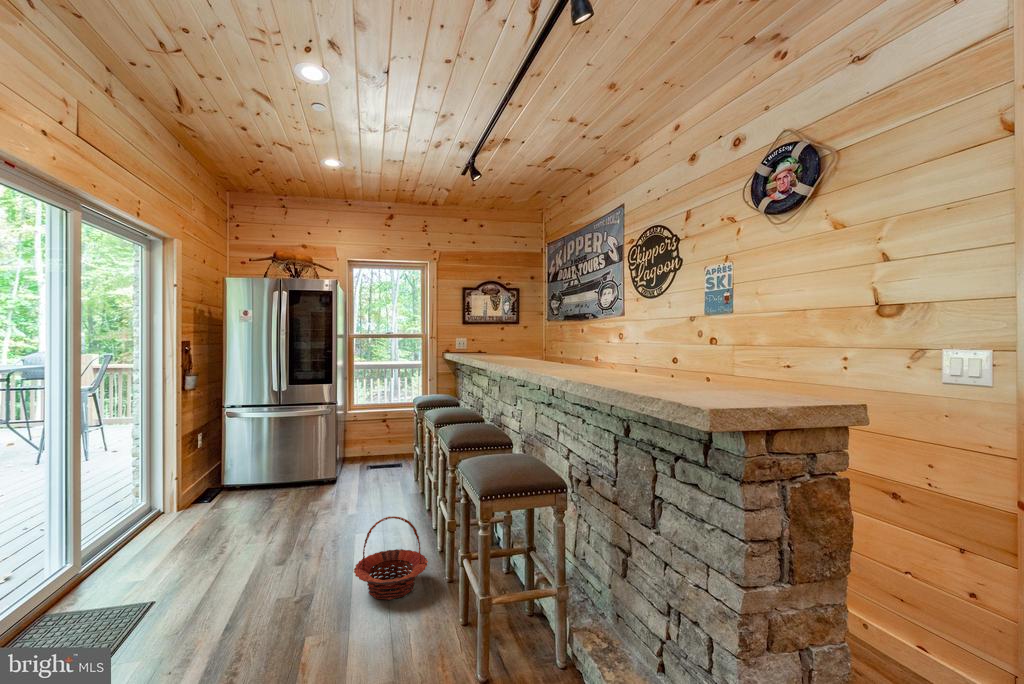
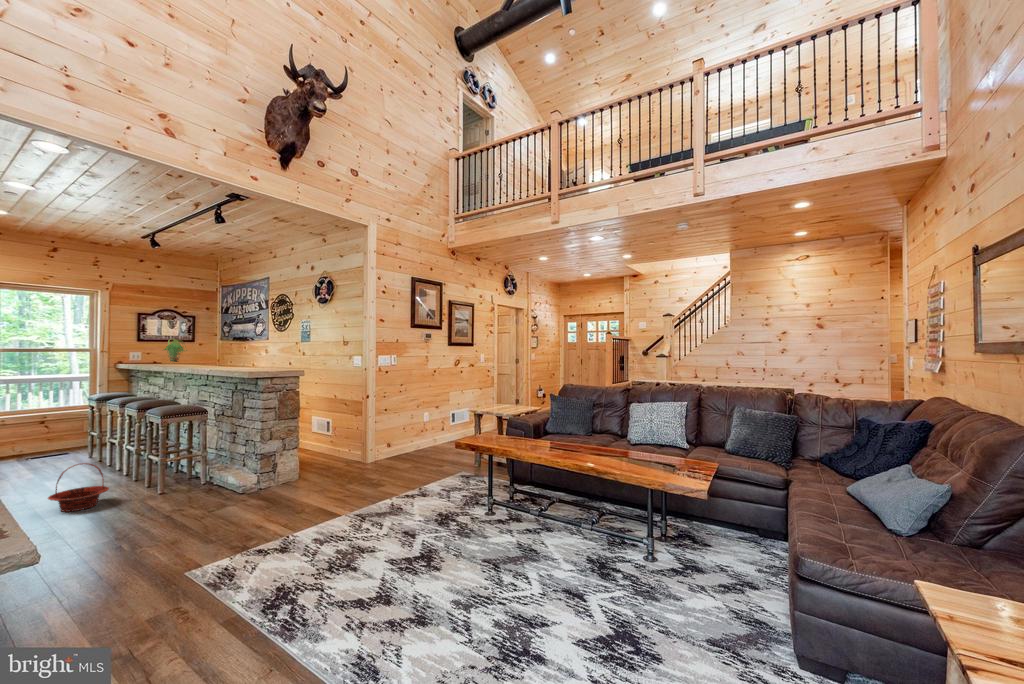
plant: none [485,319,513,353] -> present [164,339,187,362]

